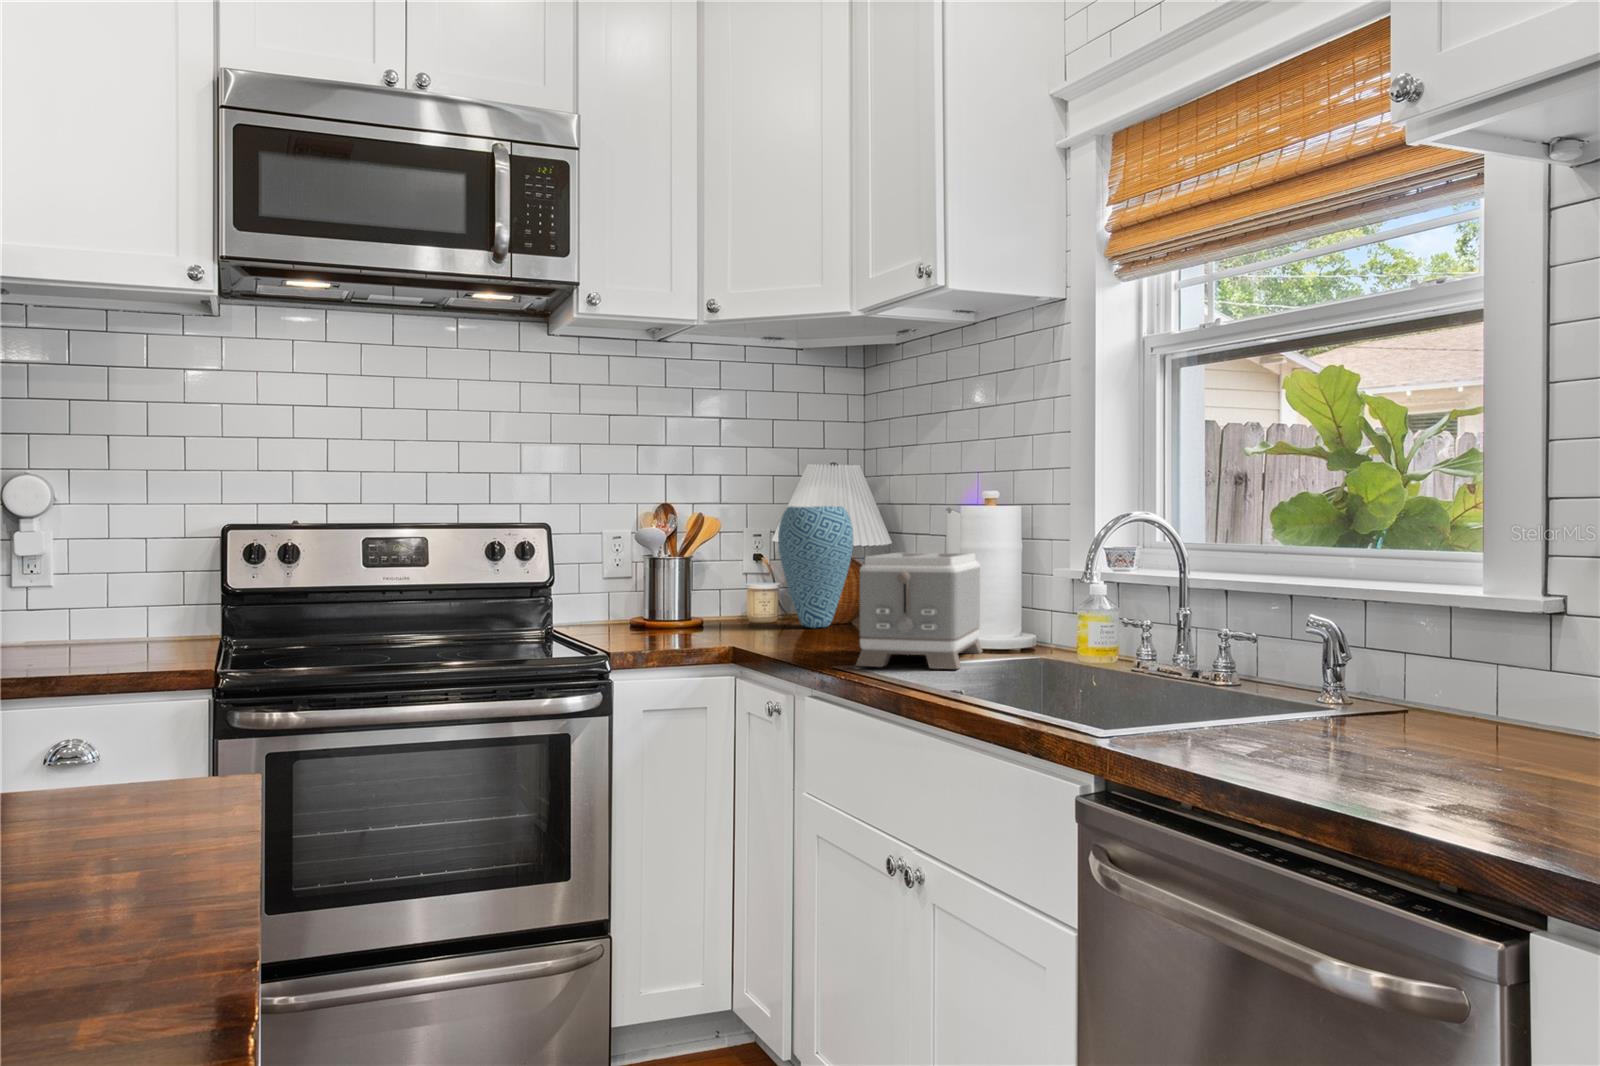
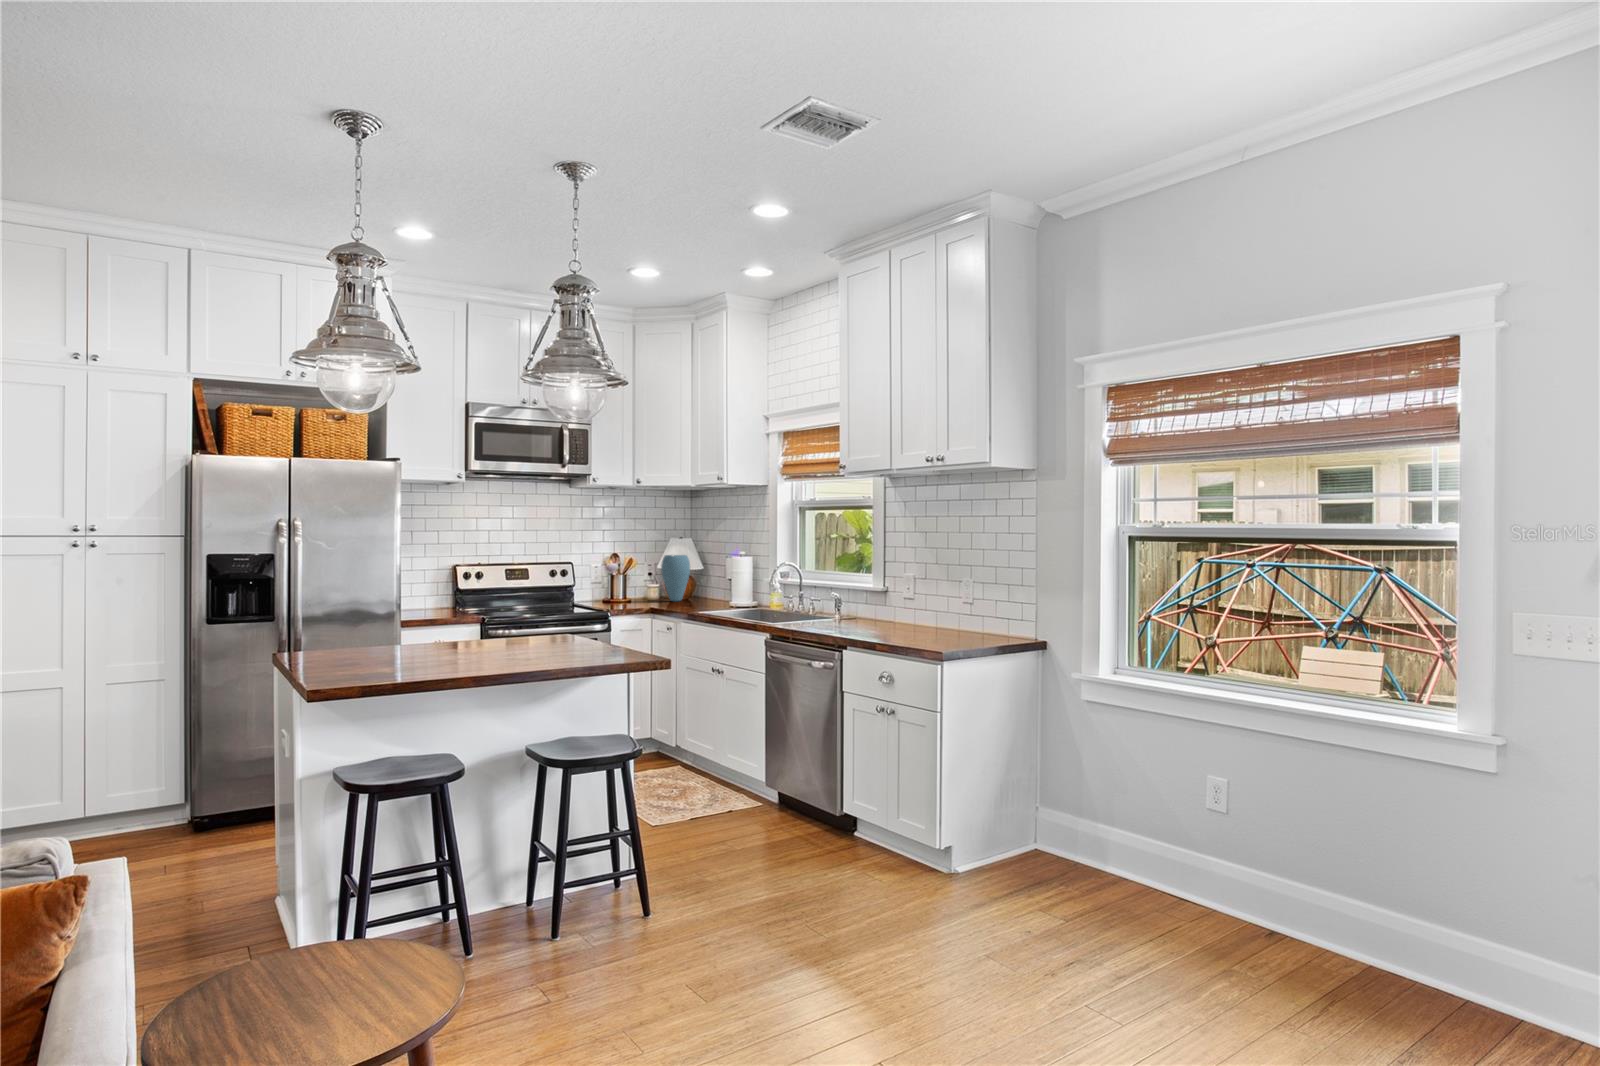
toaster: present [856,553,982,669] -> none [699,574,740,612]

